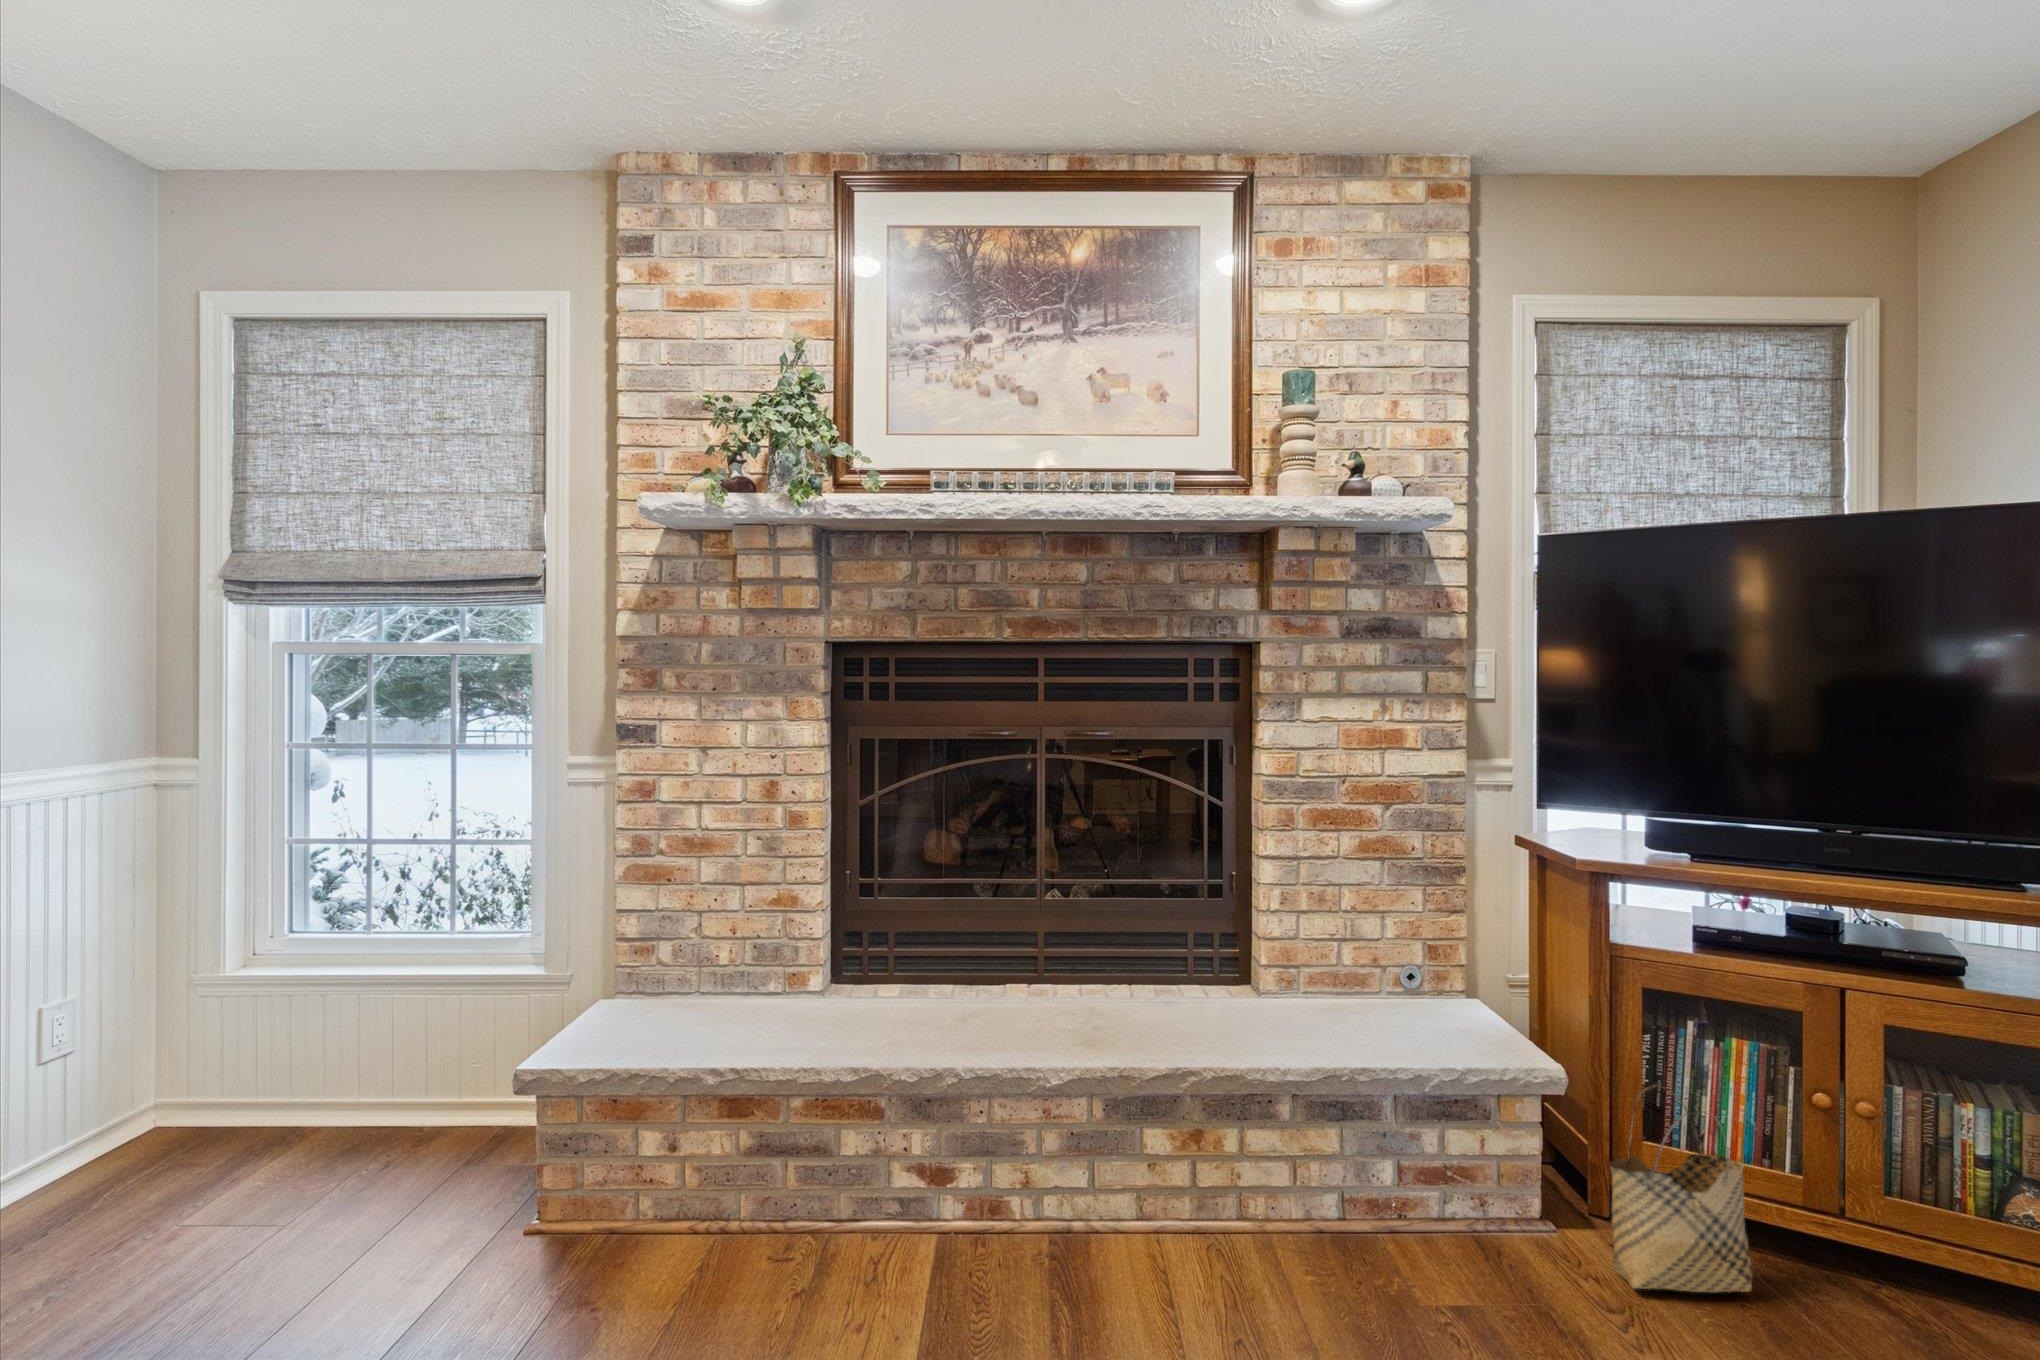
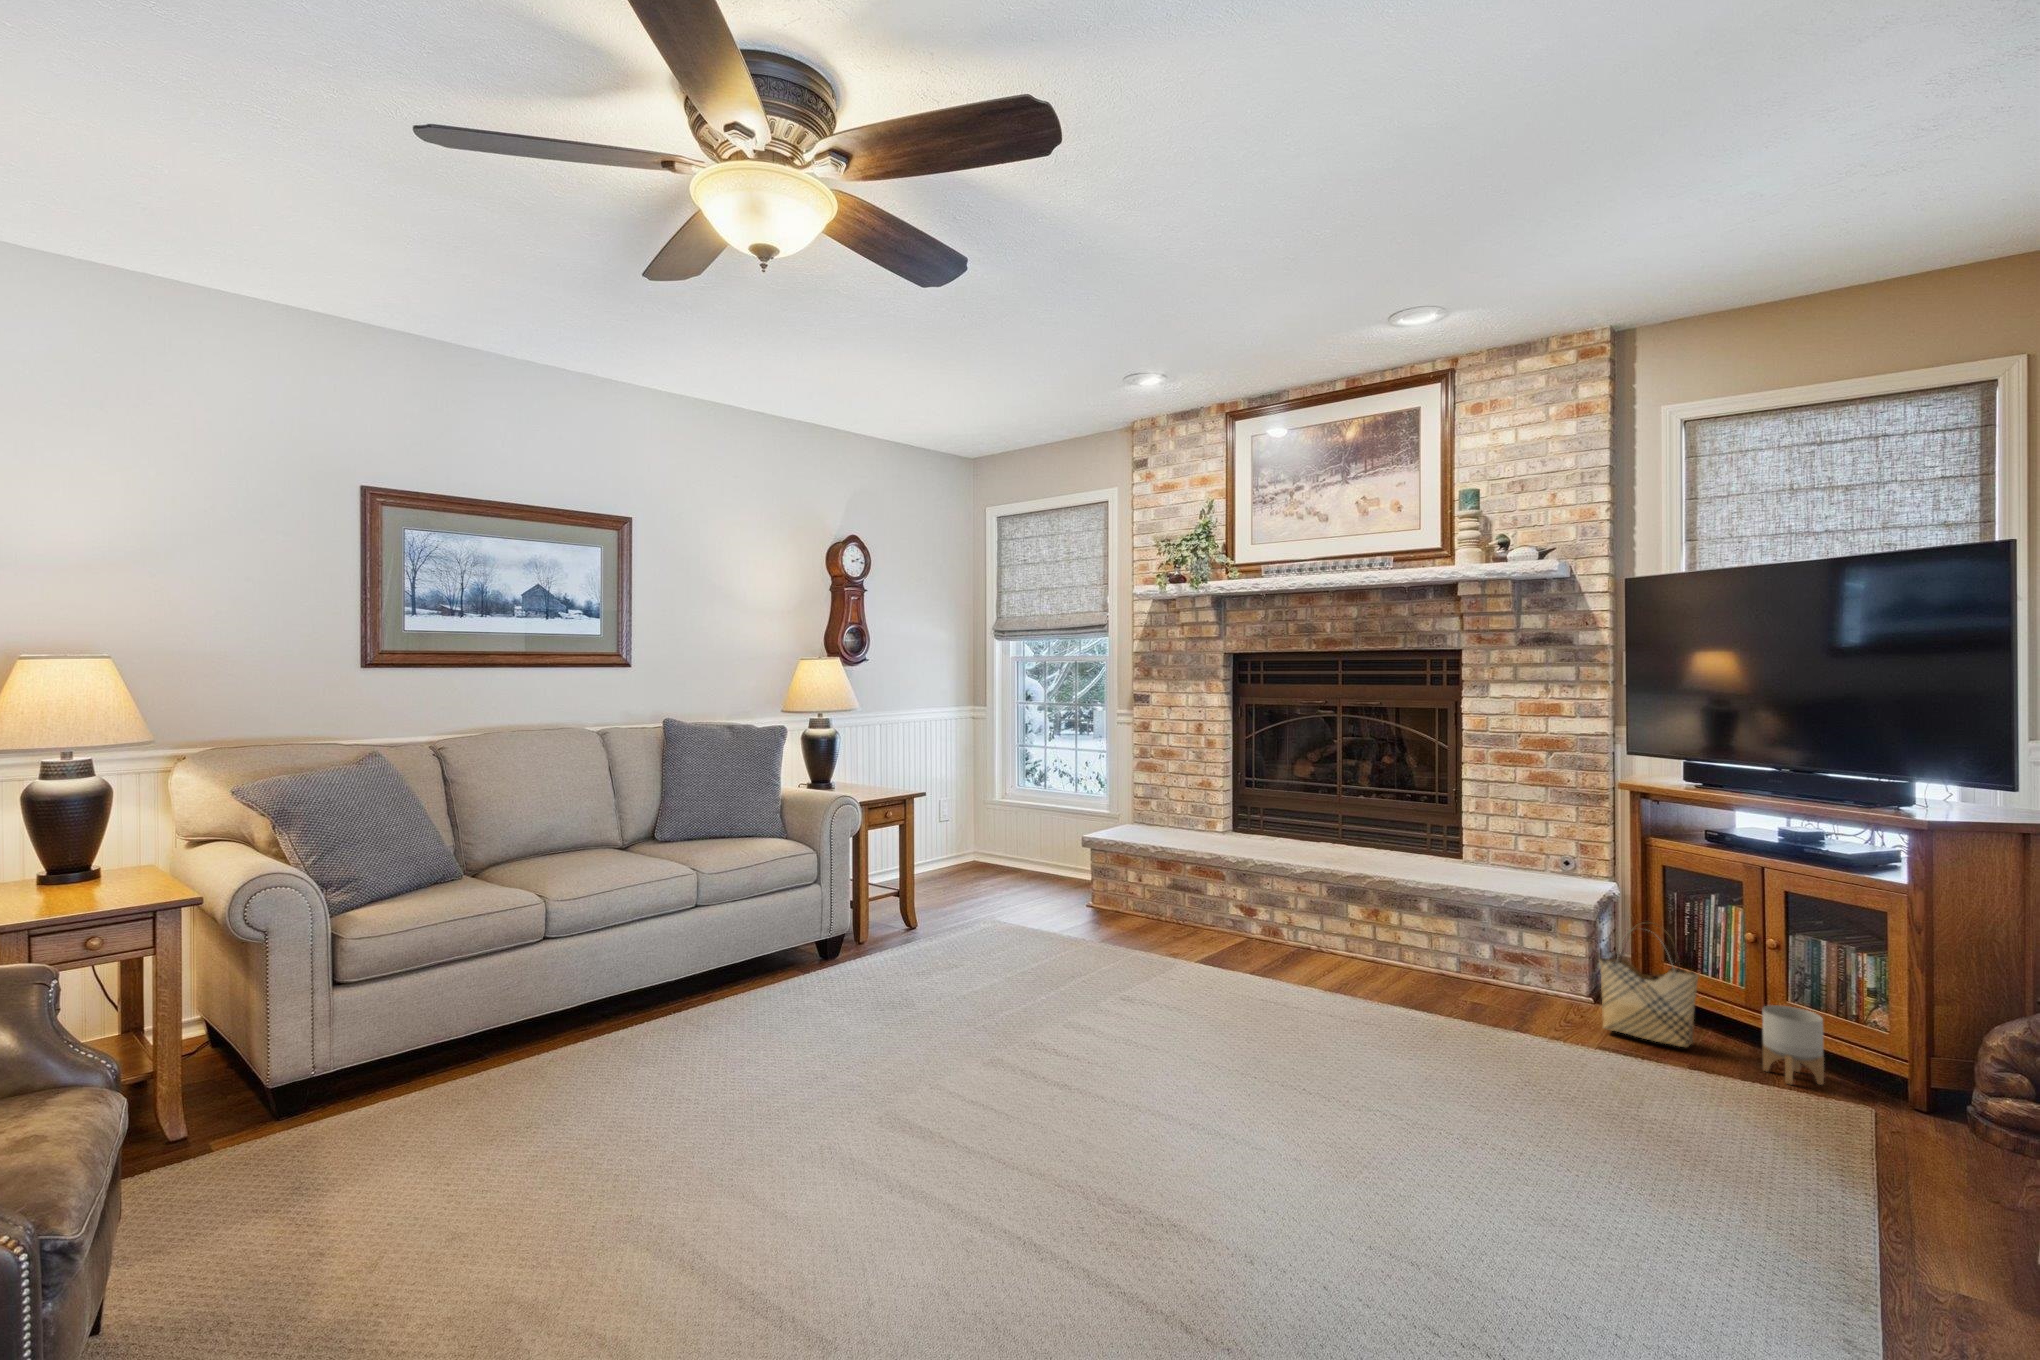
planter: none [1846,1190,1936,1327] -> present [1763,1005,1824,1085]

